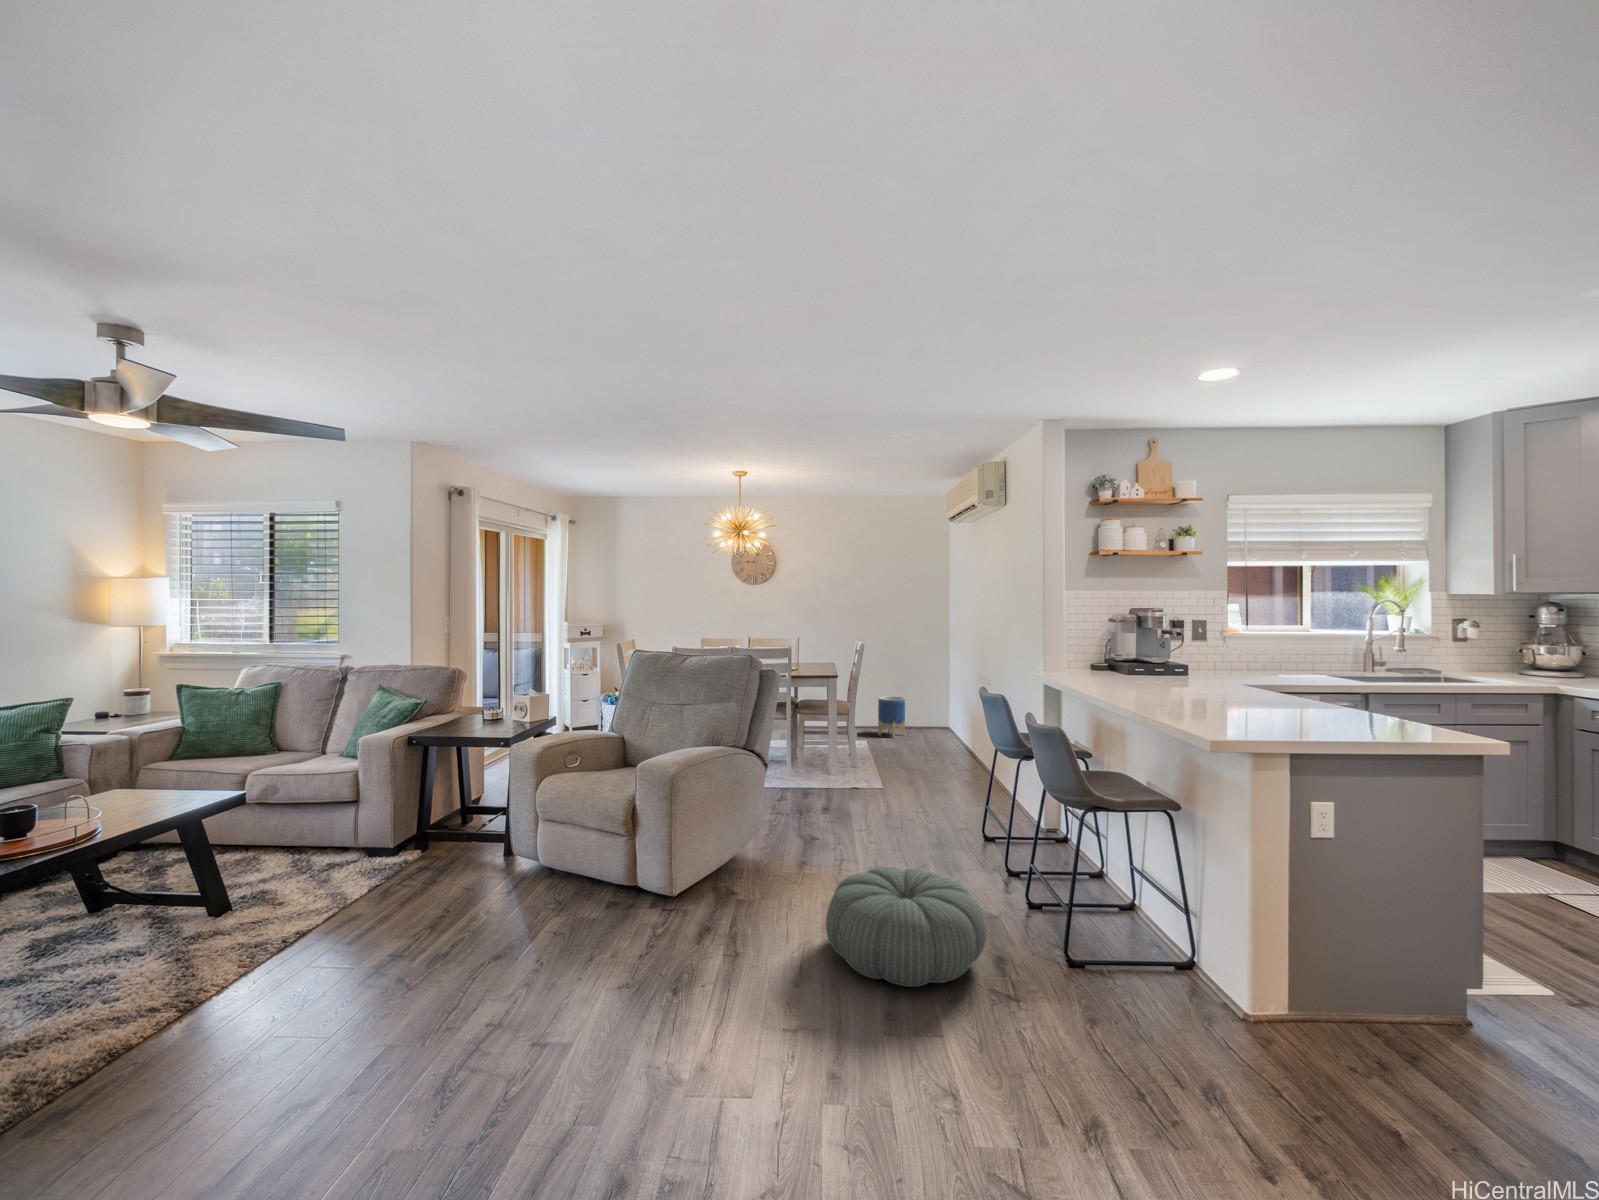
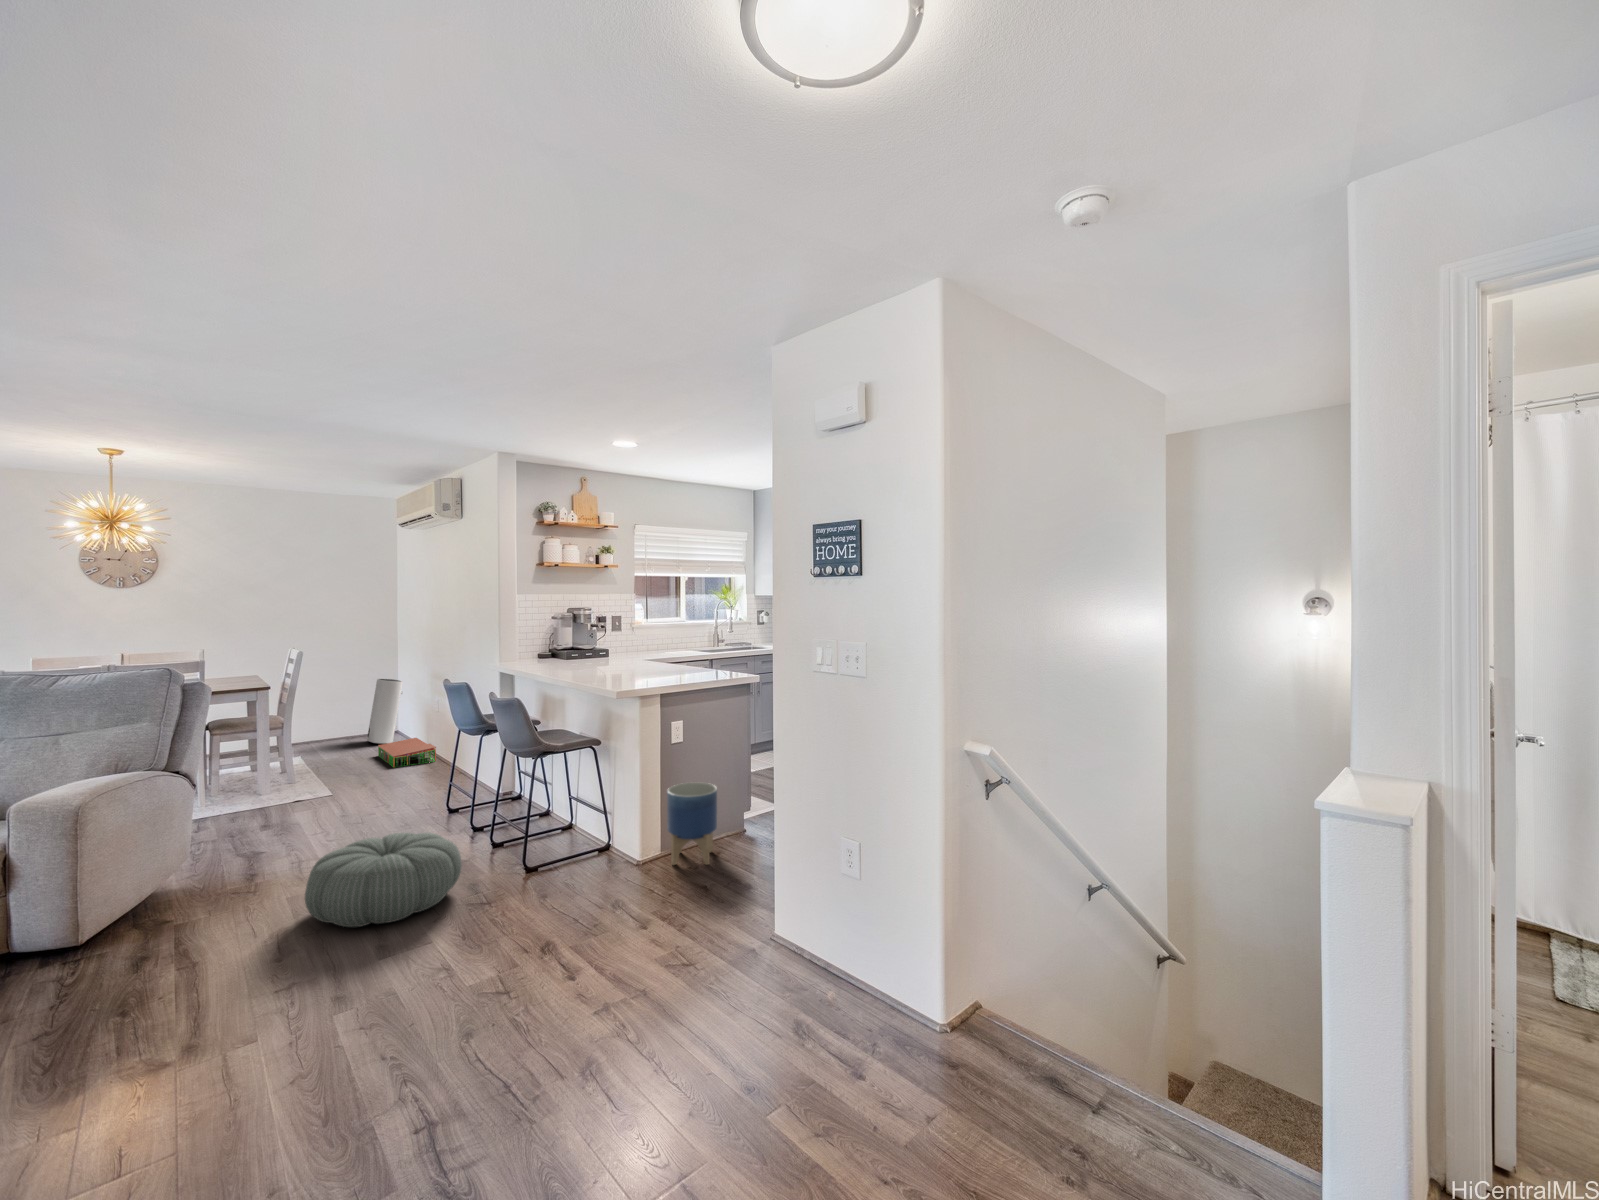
air purifier: none [921,675,953,741] -> present [367,679,403,744]
planter: present [878,696,905,738] -> present [667,783,717,865]
storage bin: none [928,740,980,770] -> present [378,738,436,767]

